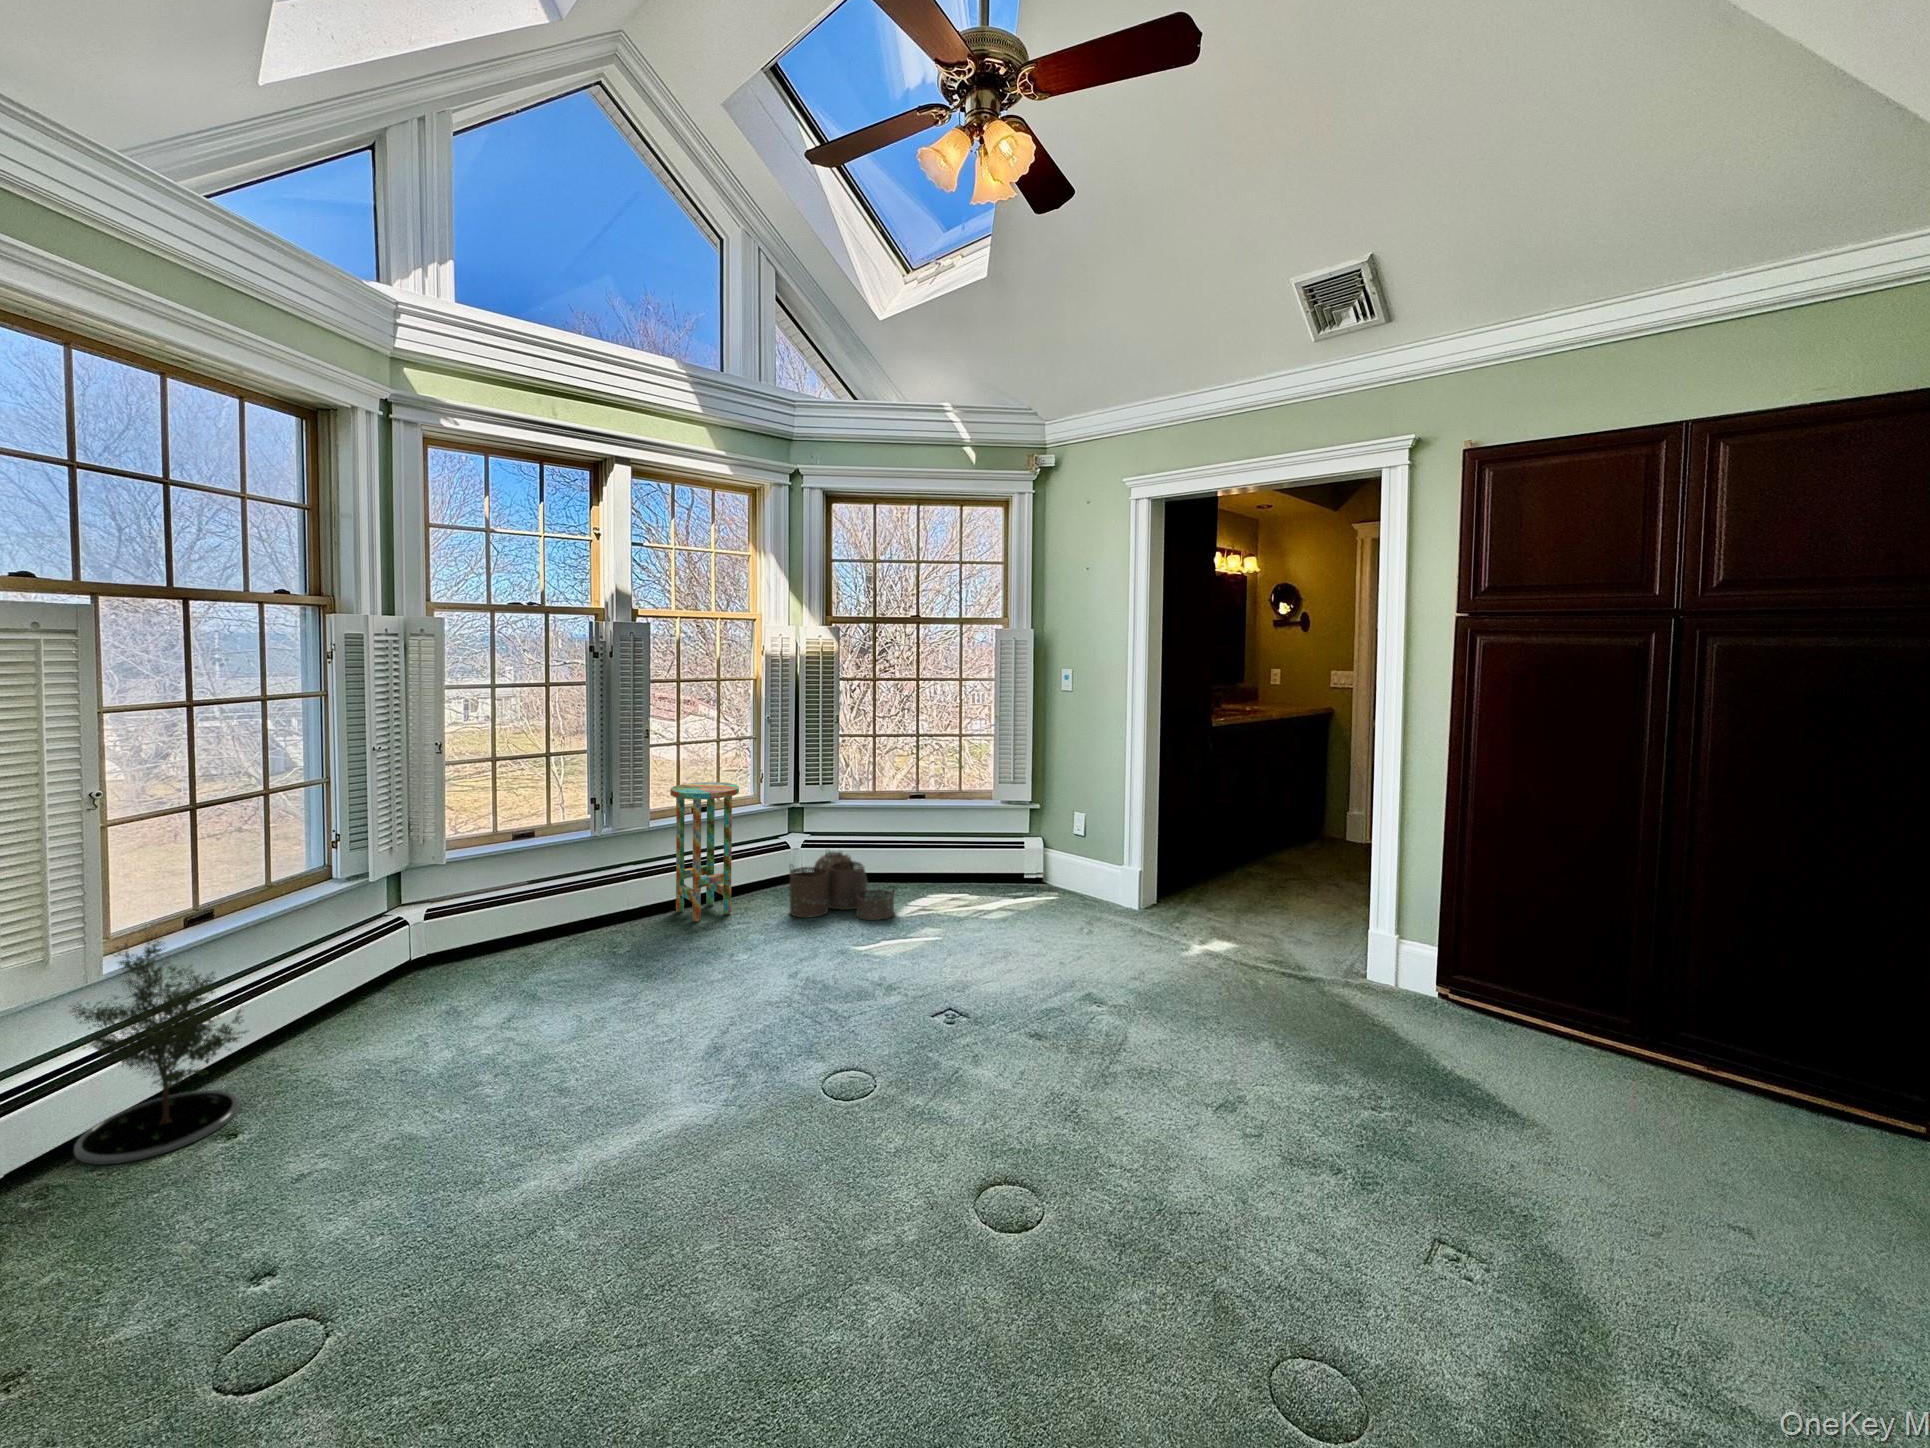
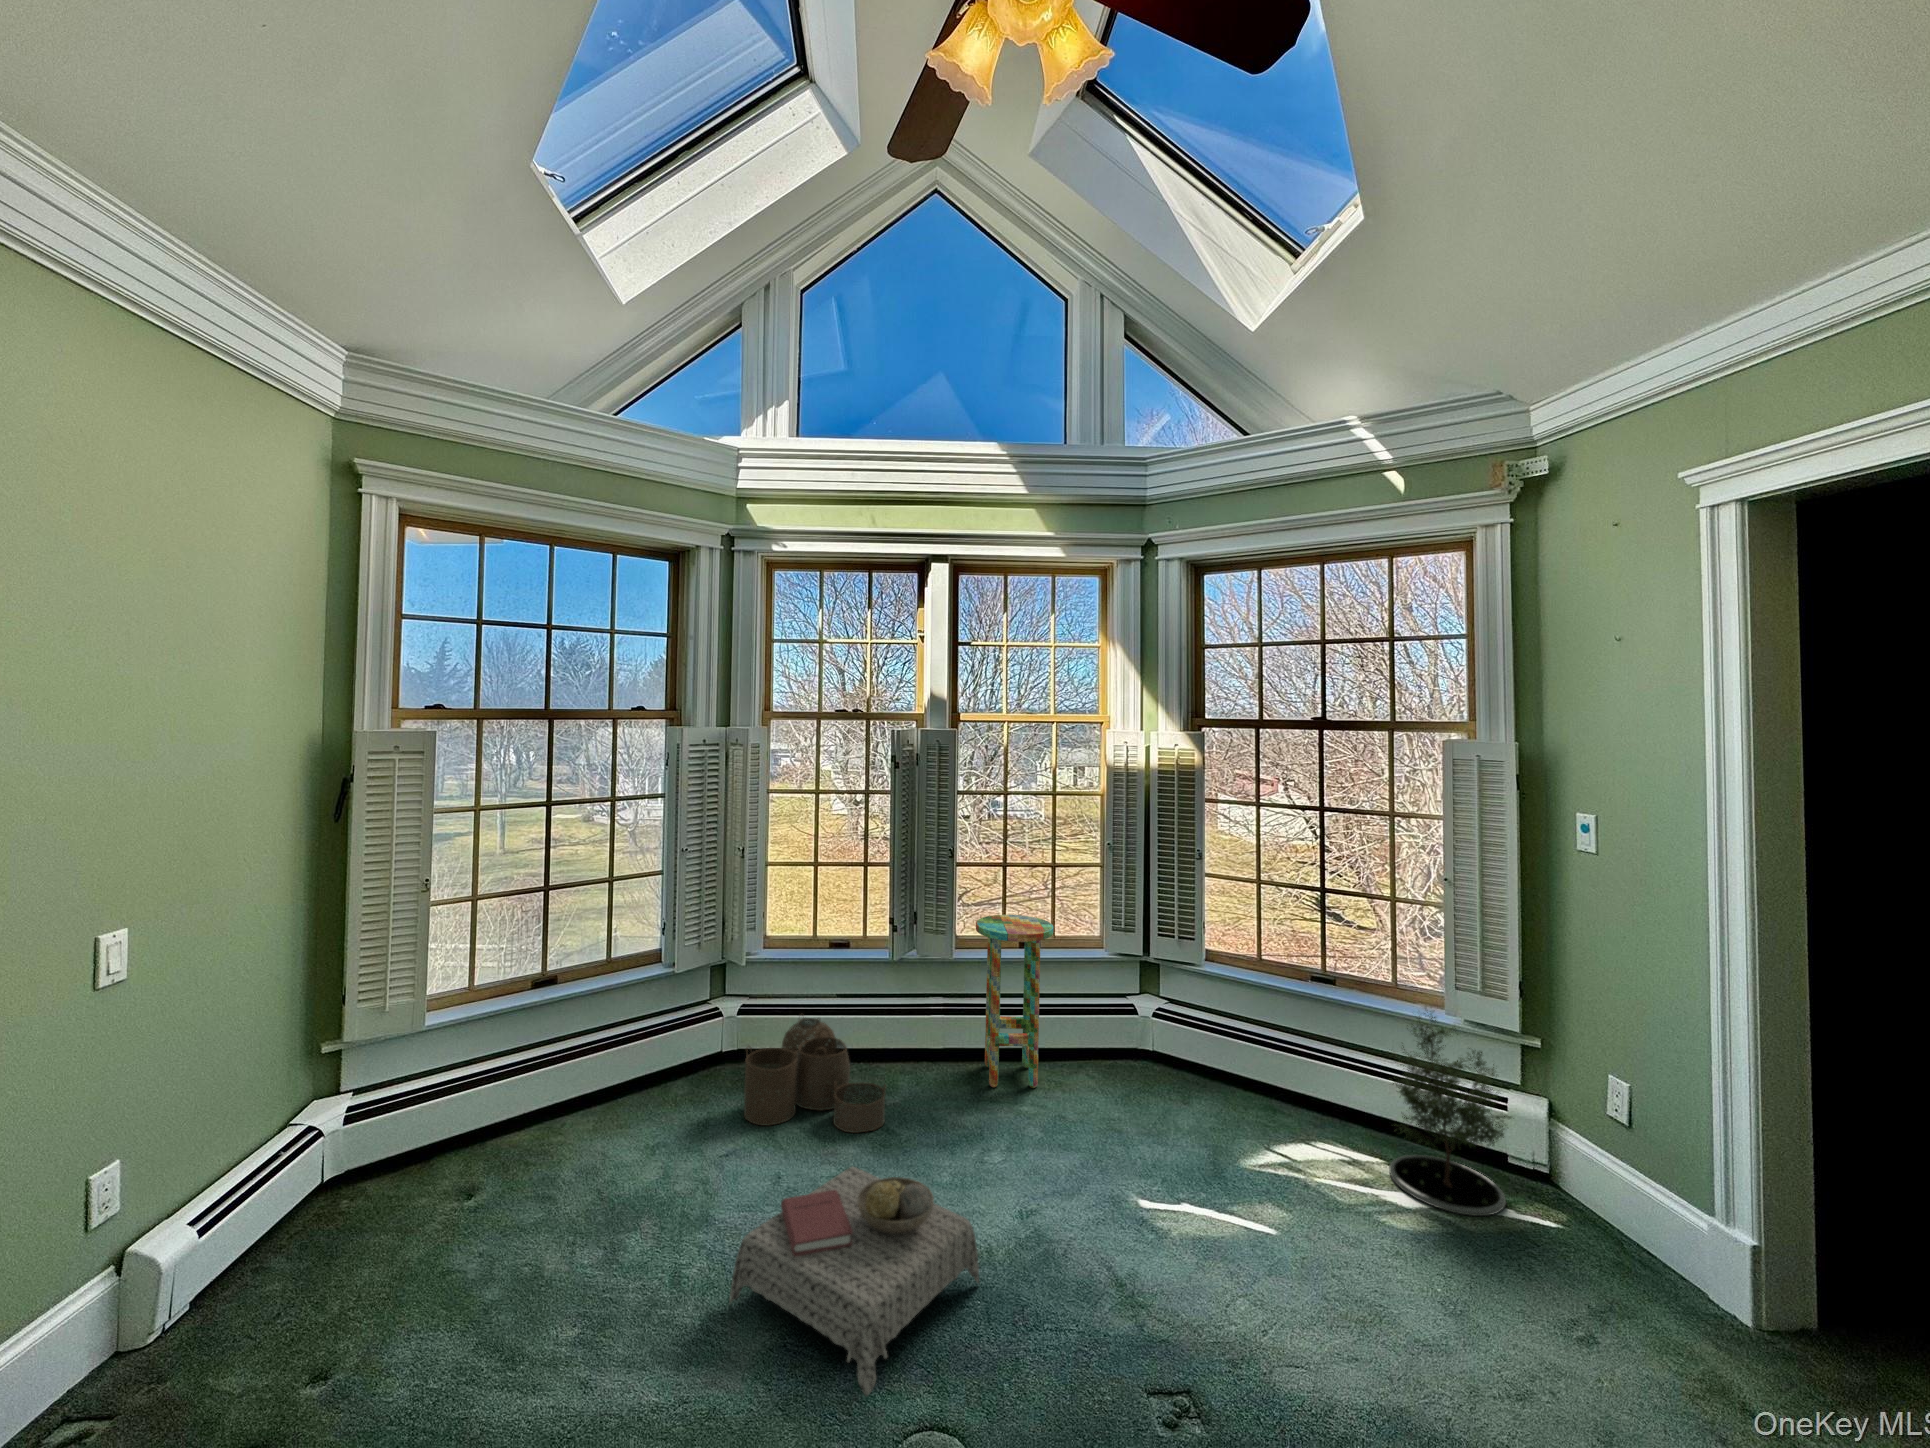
woven basket: present [790,851,895,920] -> present [744,1018,886,1133]
potted tree: present [72,932,247,1165] -> present [1387,1013,1511,1216]
ottoman: none [629,950,798,1080] -> present [729,1167,979,1396]

